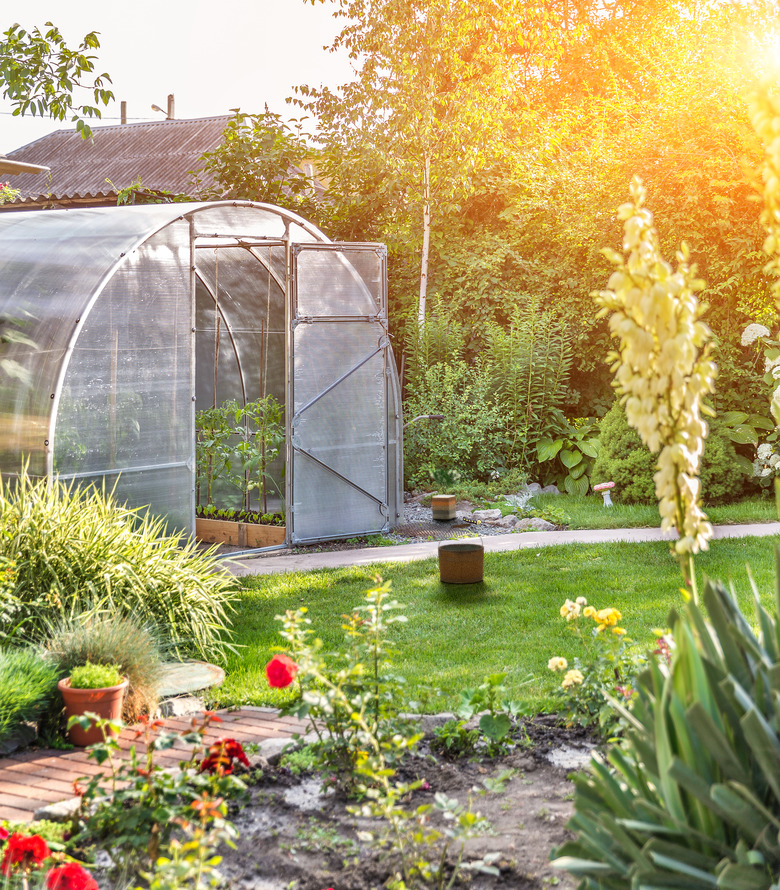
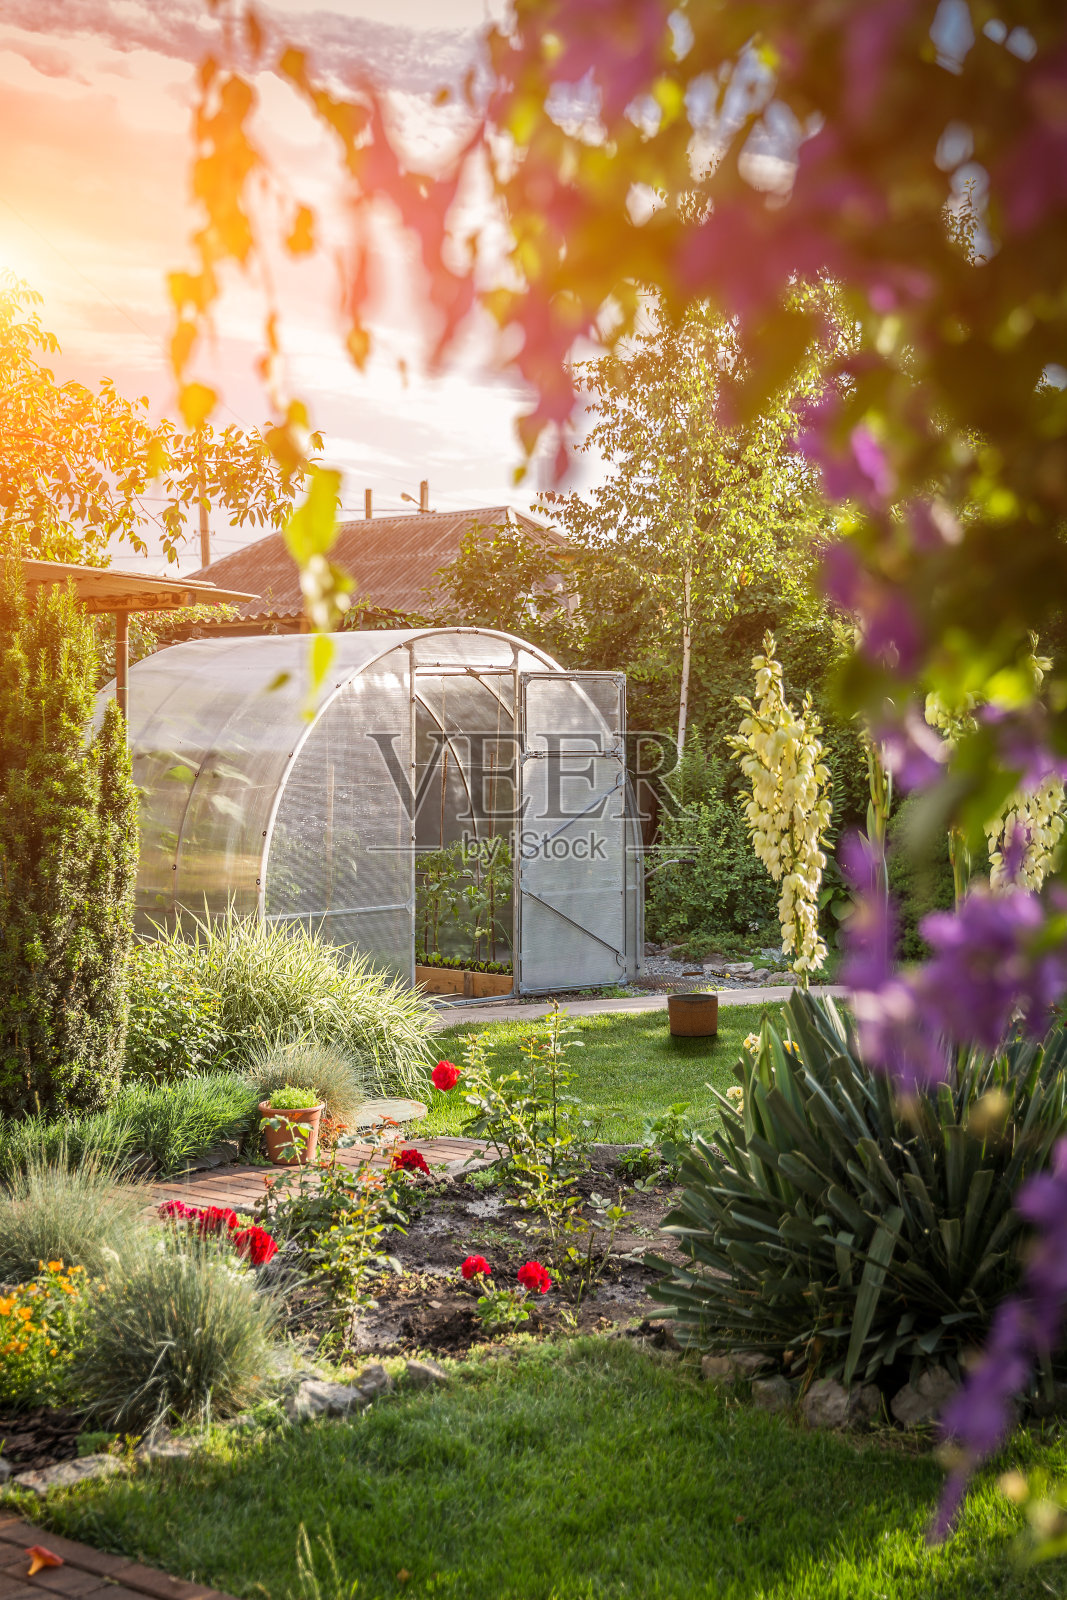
potted tree: present [431,469,460,519] -> none [675,915,712,973]

